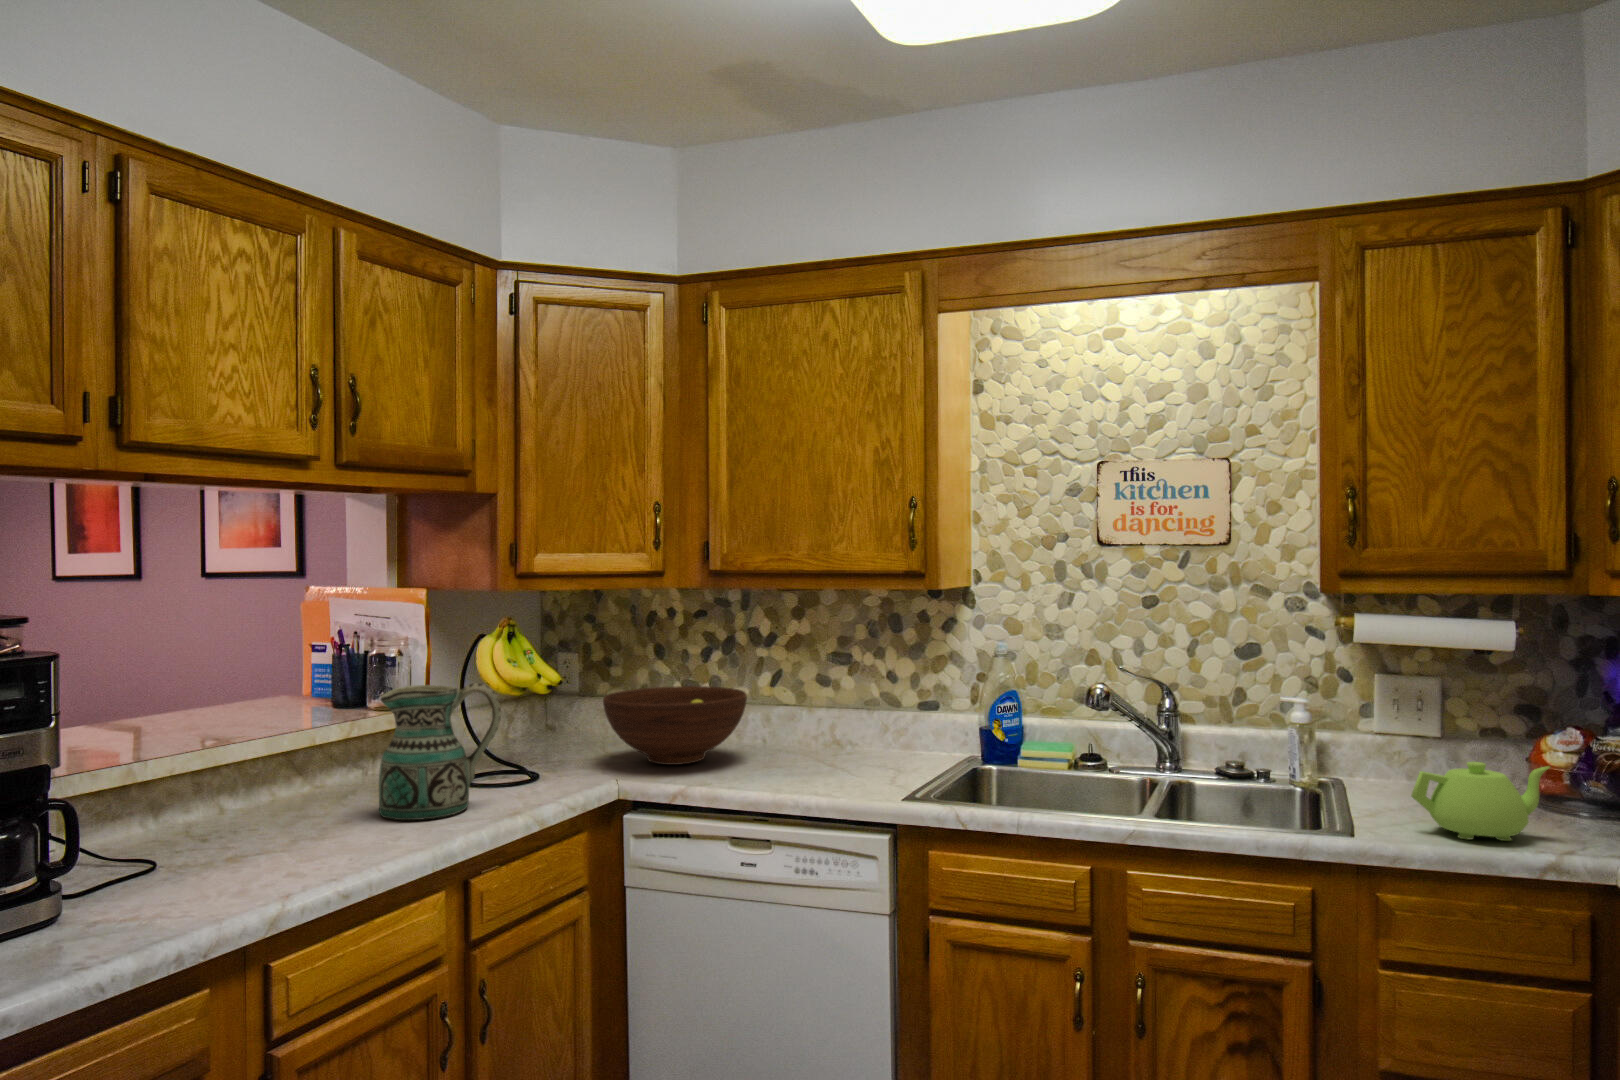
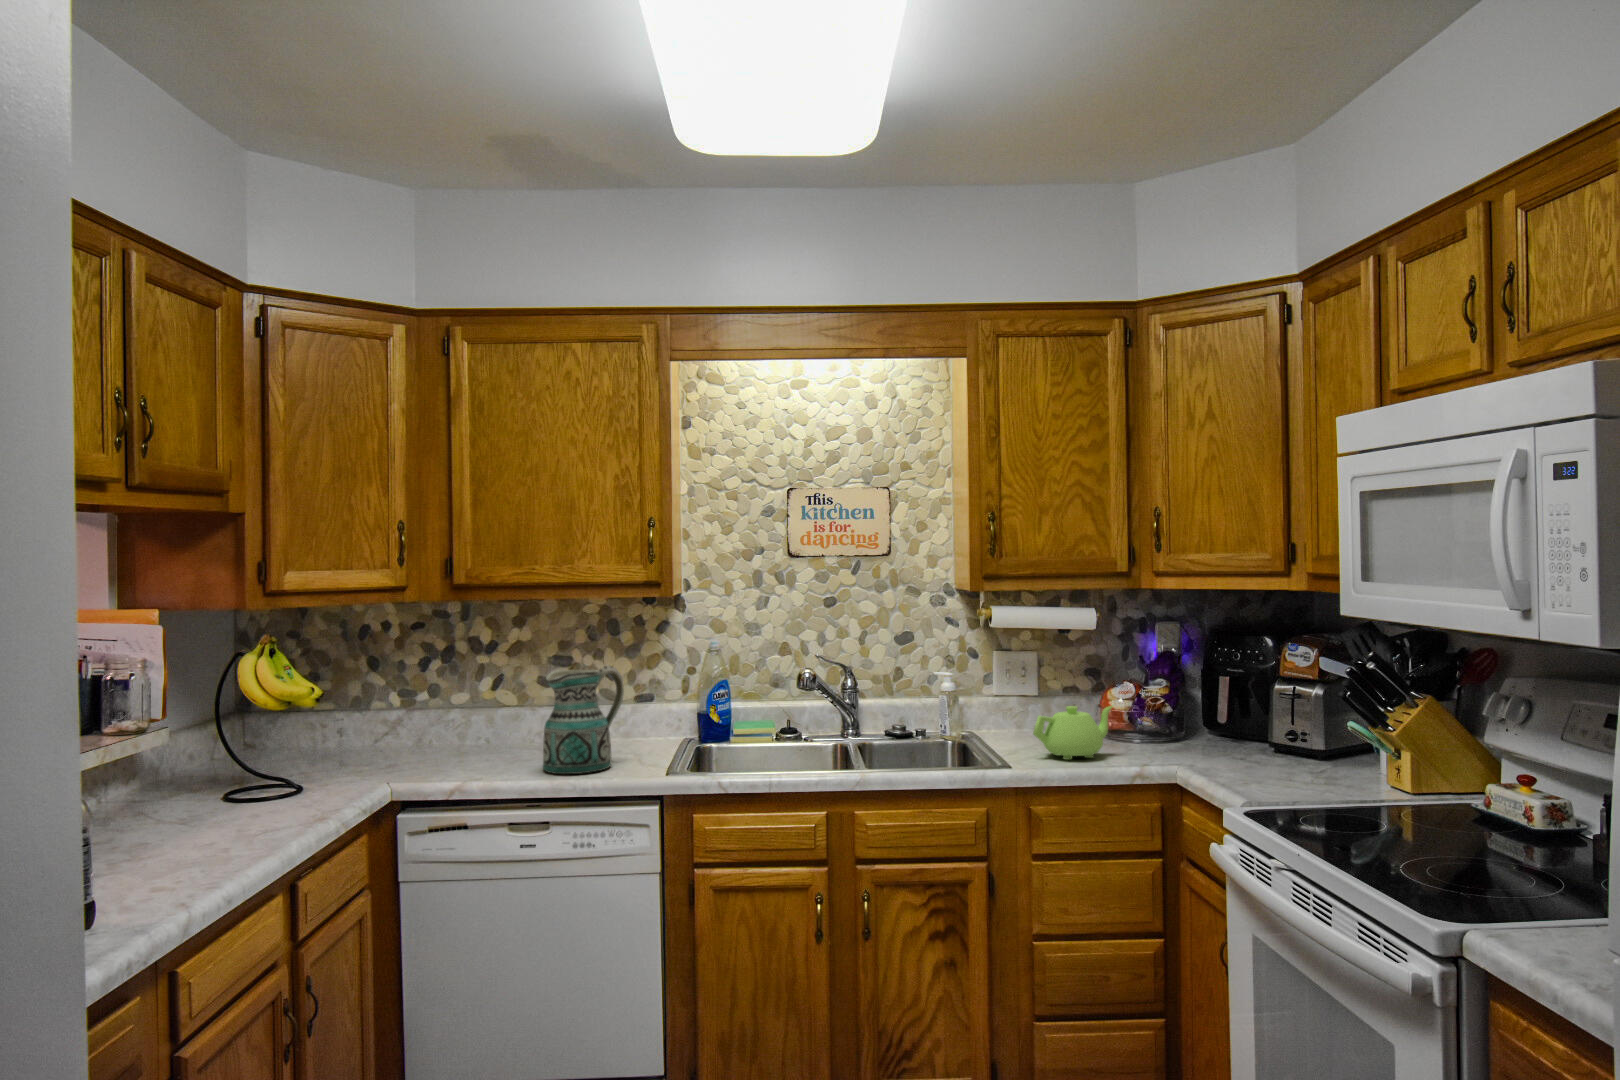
ceramic pitcher: present [379,683,501,820] -> present [543,666,624,774]
fruit bowl: present [603,686,747,765] -> none [348,695,491,770]

